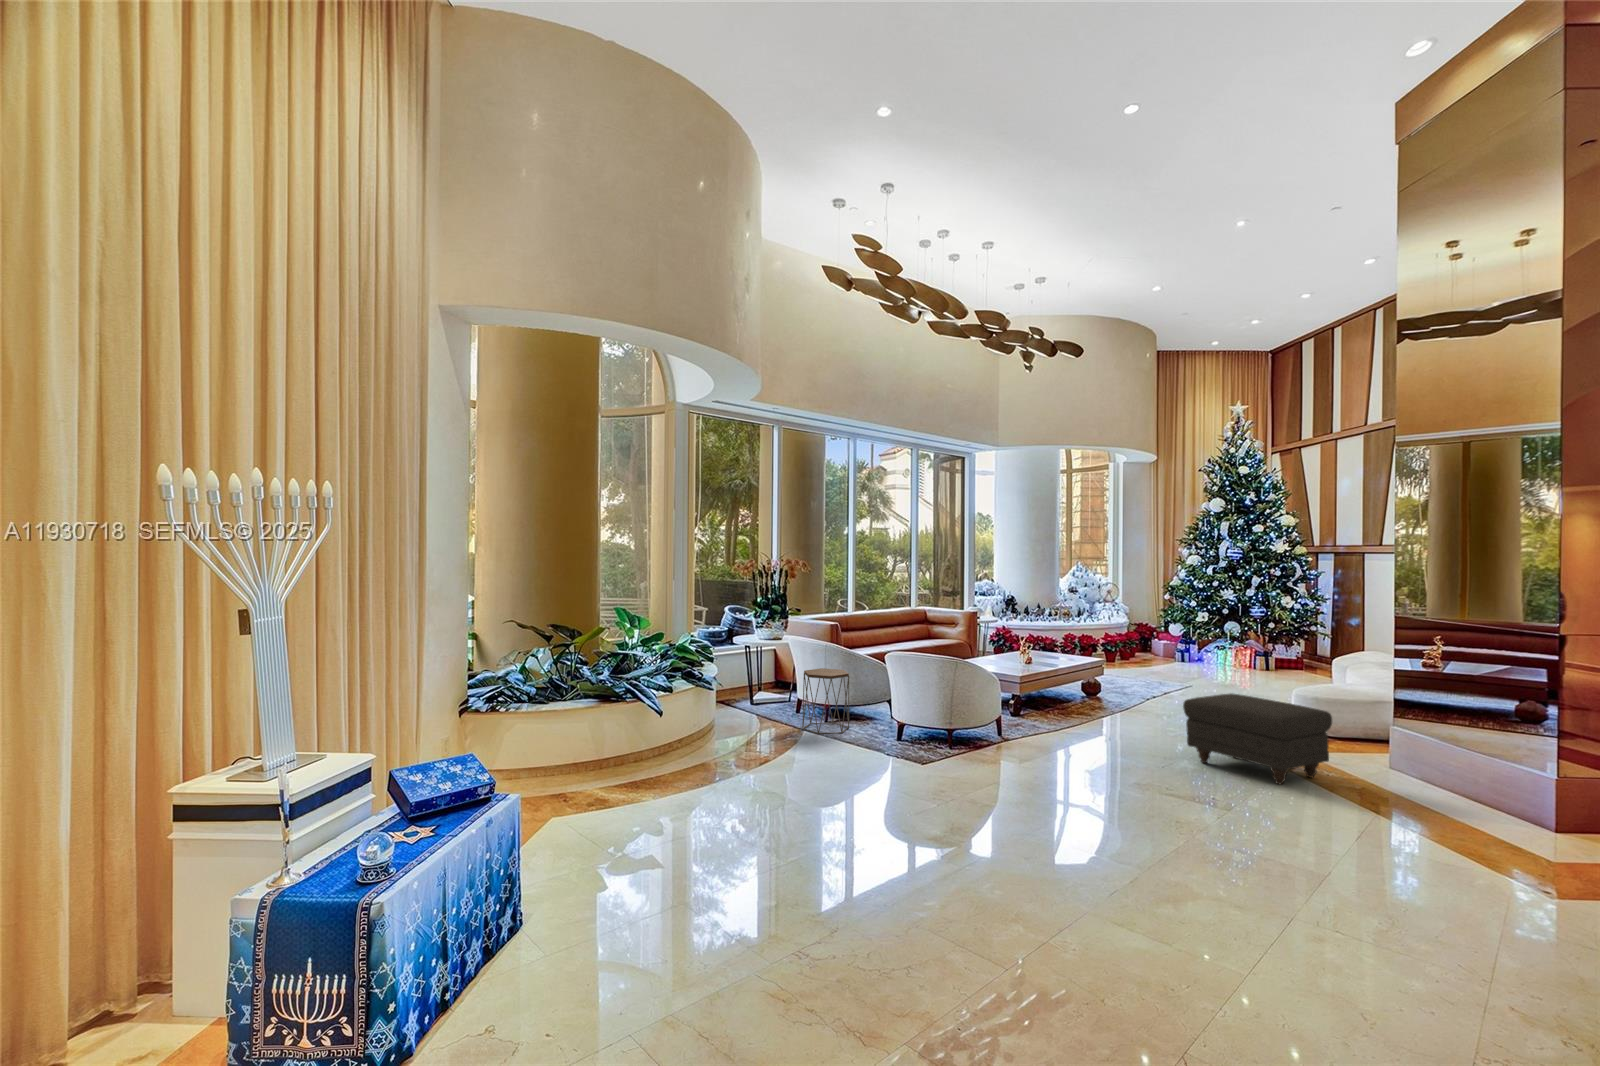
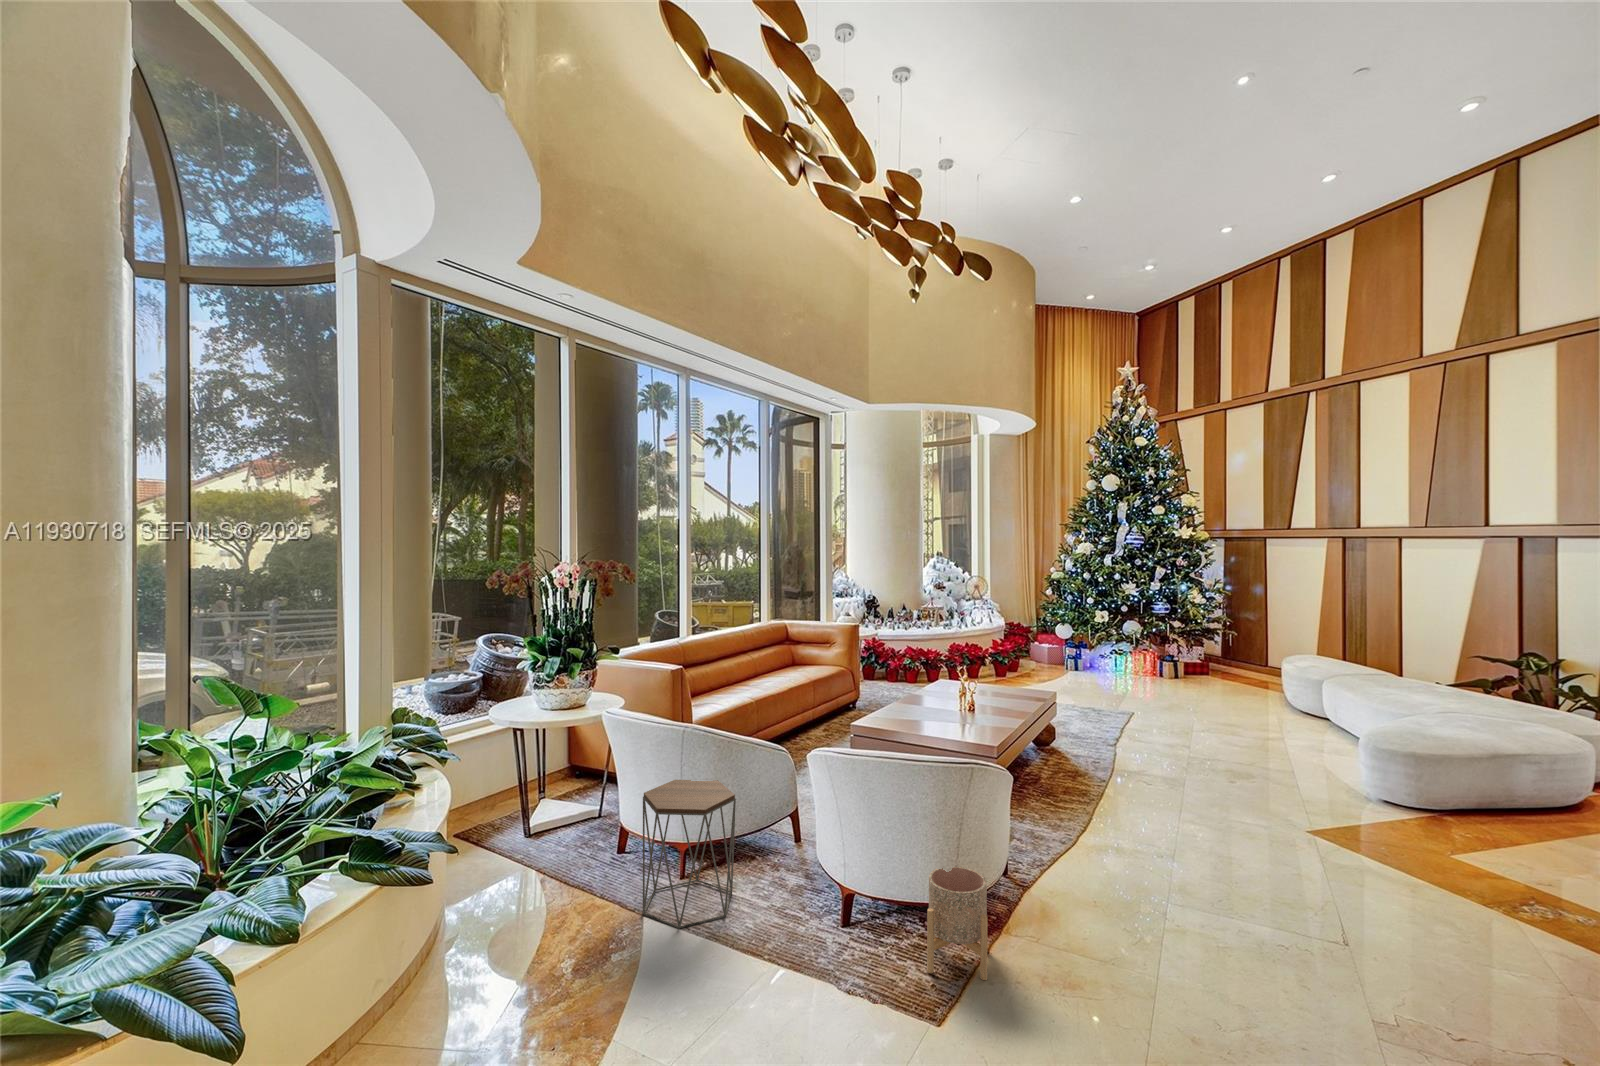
ottoman: present [1183,694,1332,785] -> none [1328,781,1579,972]
planter: none [931,708,967,758] -> present [927,867,987,980]

